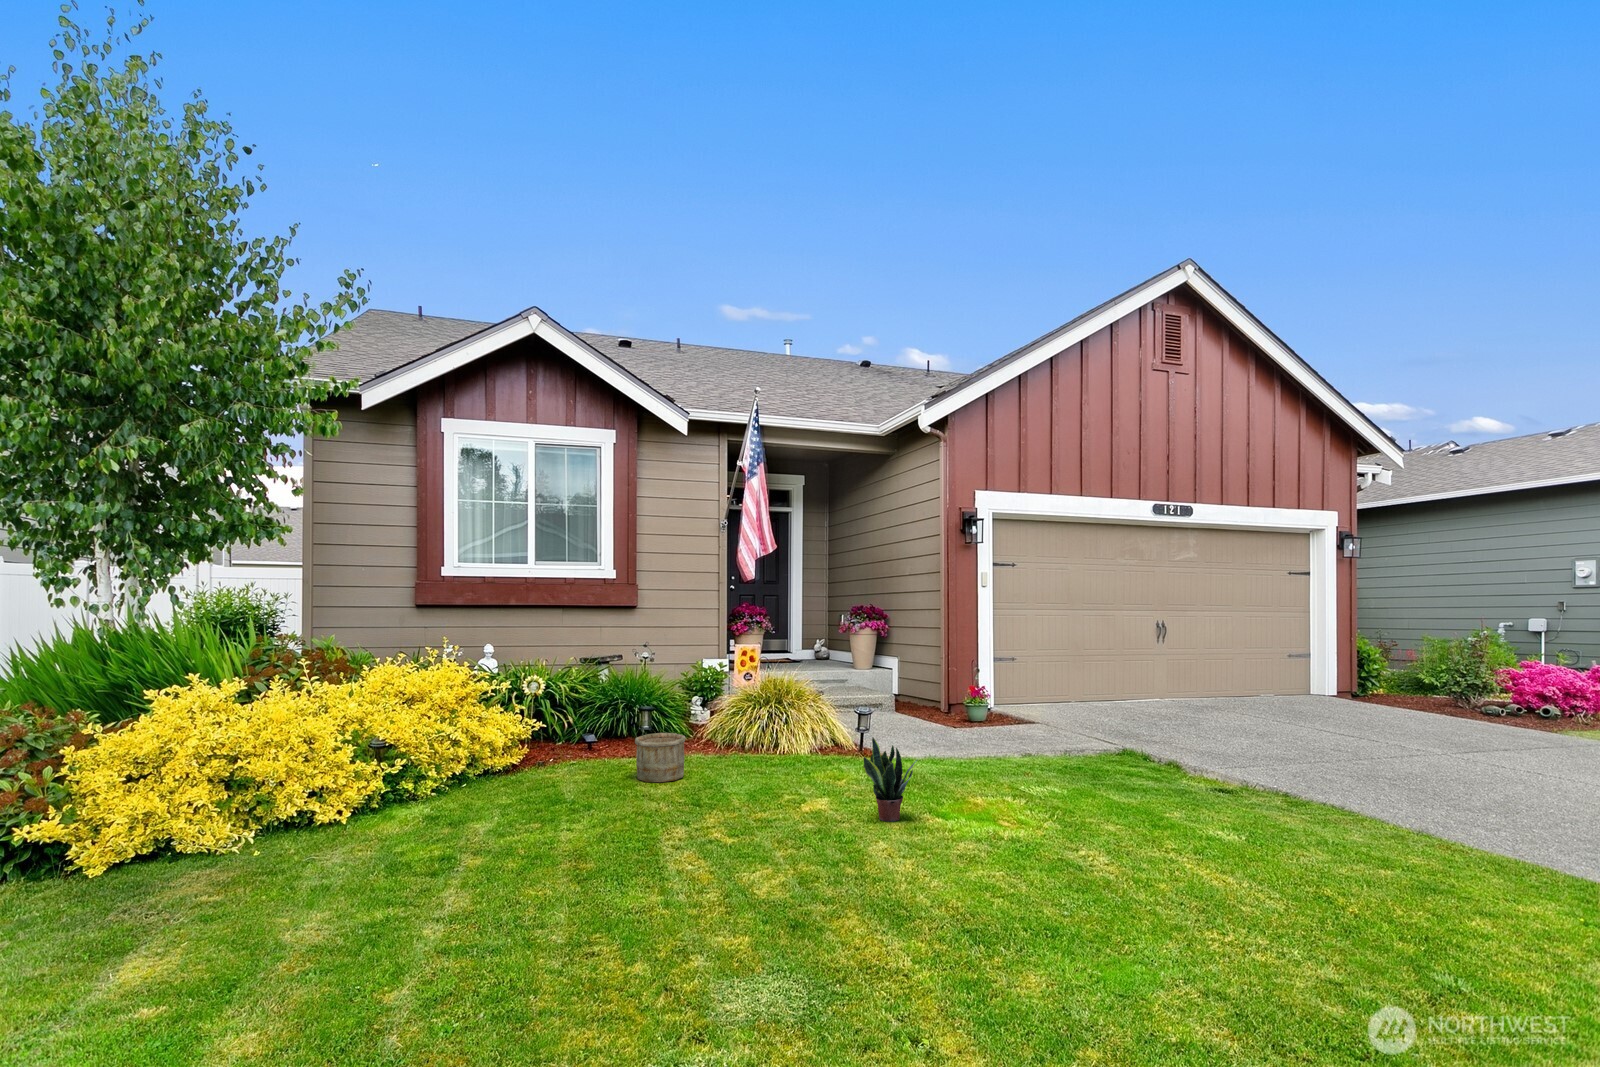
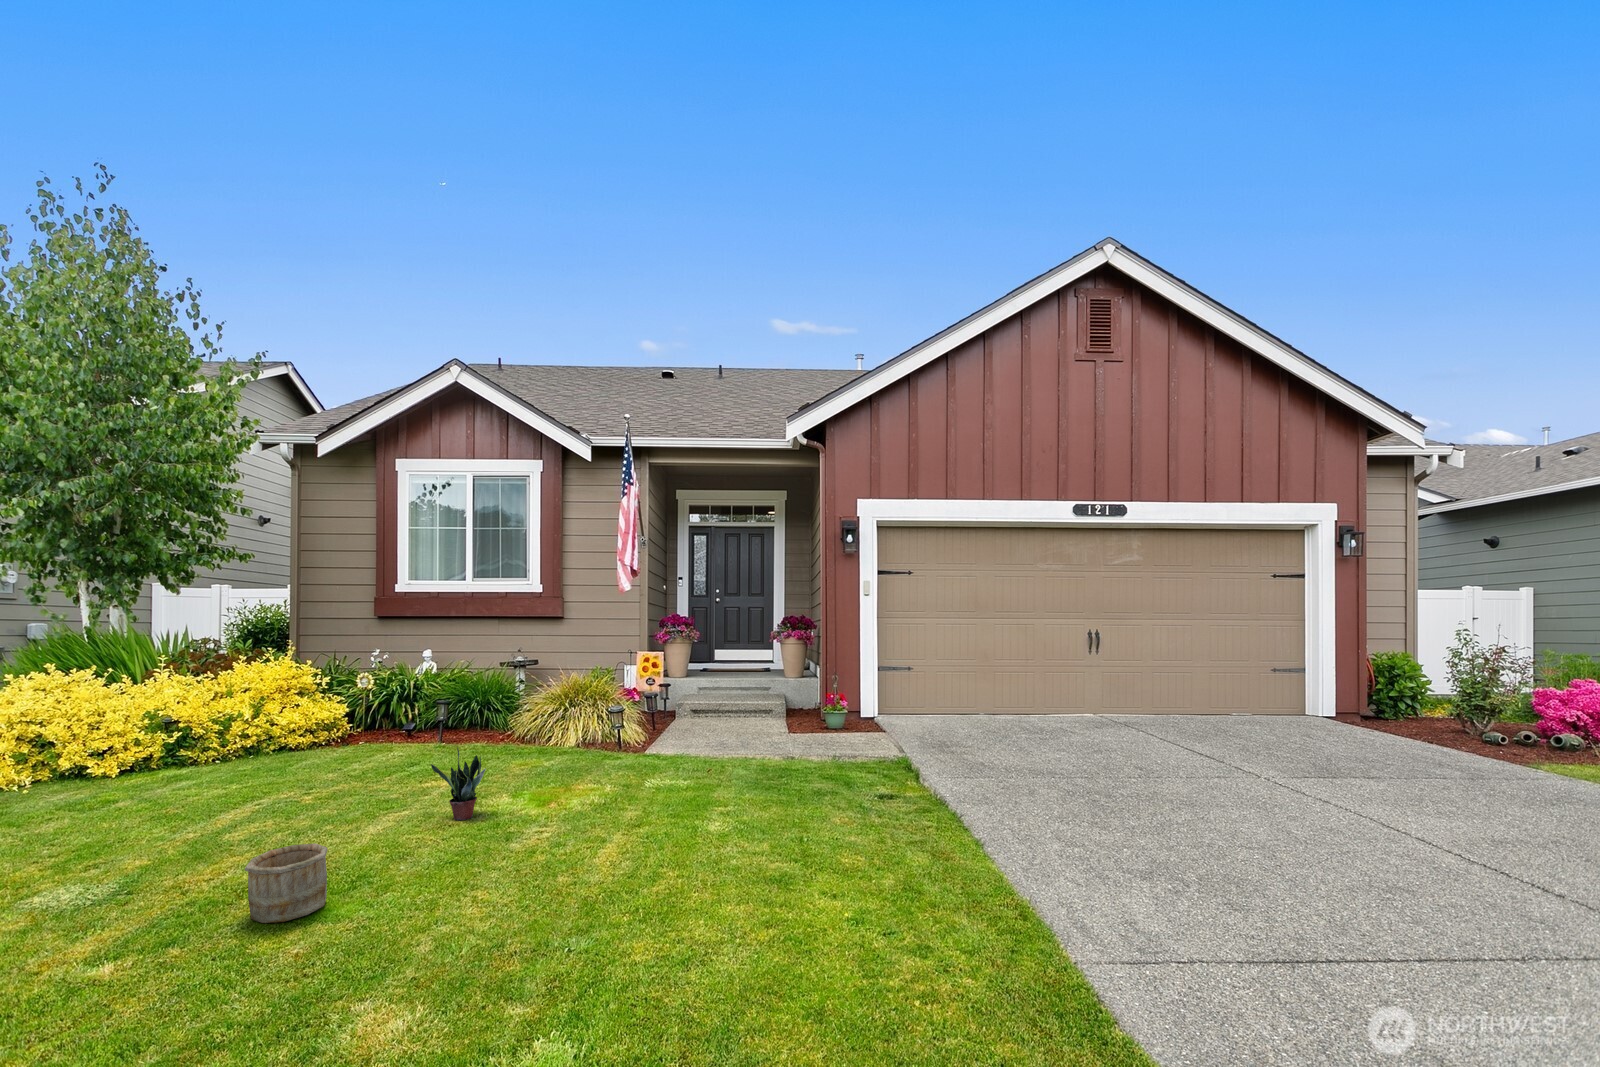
wooden bucket: present [635,733,685,782] -> present [245,844,327,923]

